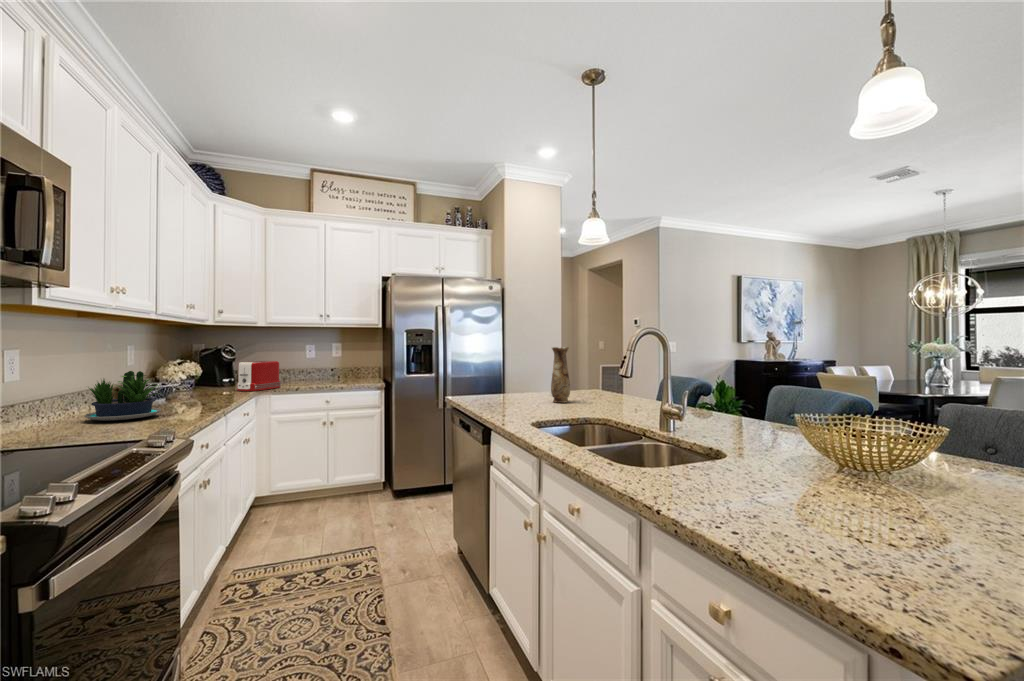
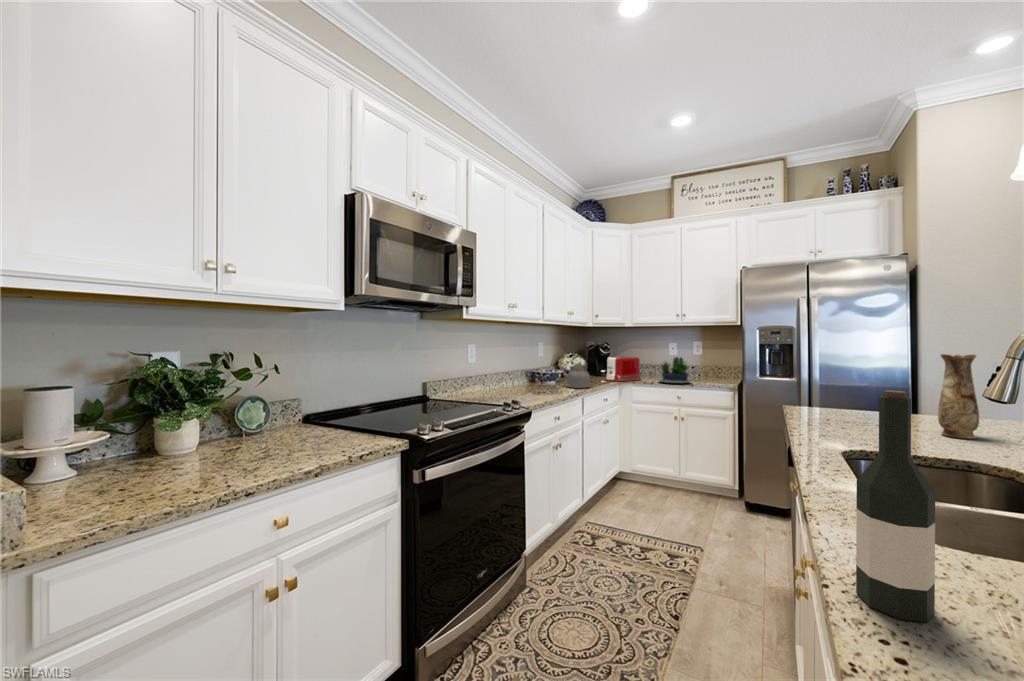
wine bottle: none [655,357,695,499] -> present [856,390,935,622]
kettle: none [177,359,228,403] -> present [561,355,590,388]
potted plant: present [84,371,161,421] -> present [659,357,692,383]

